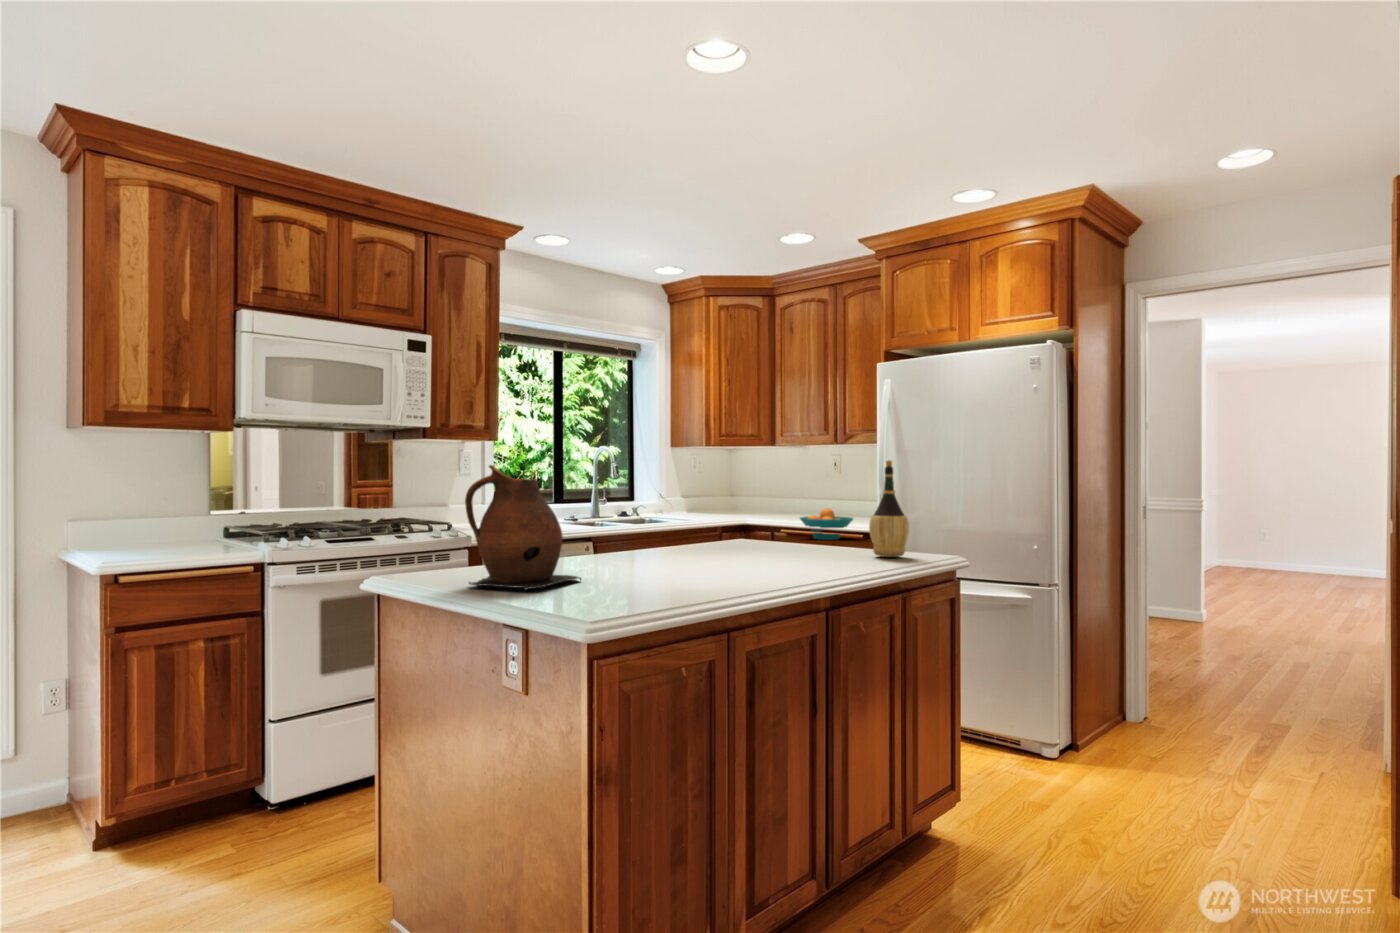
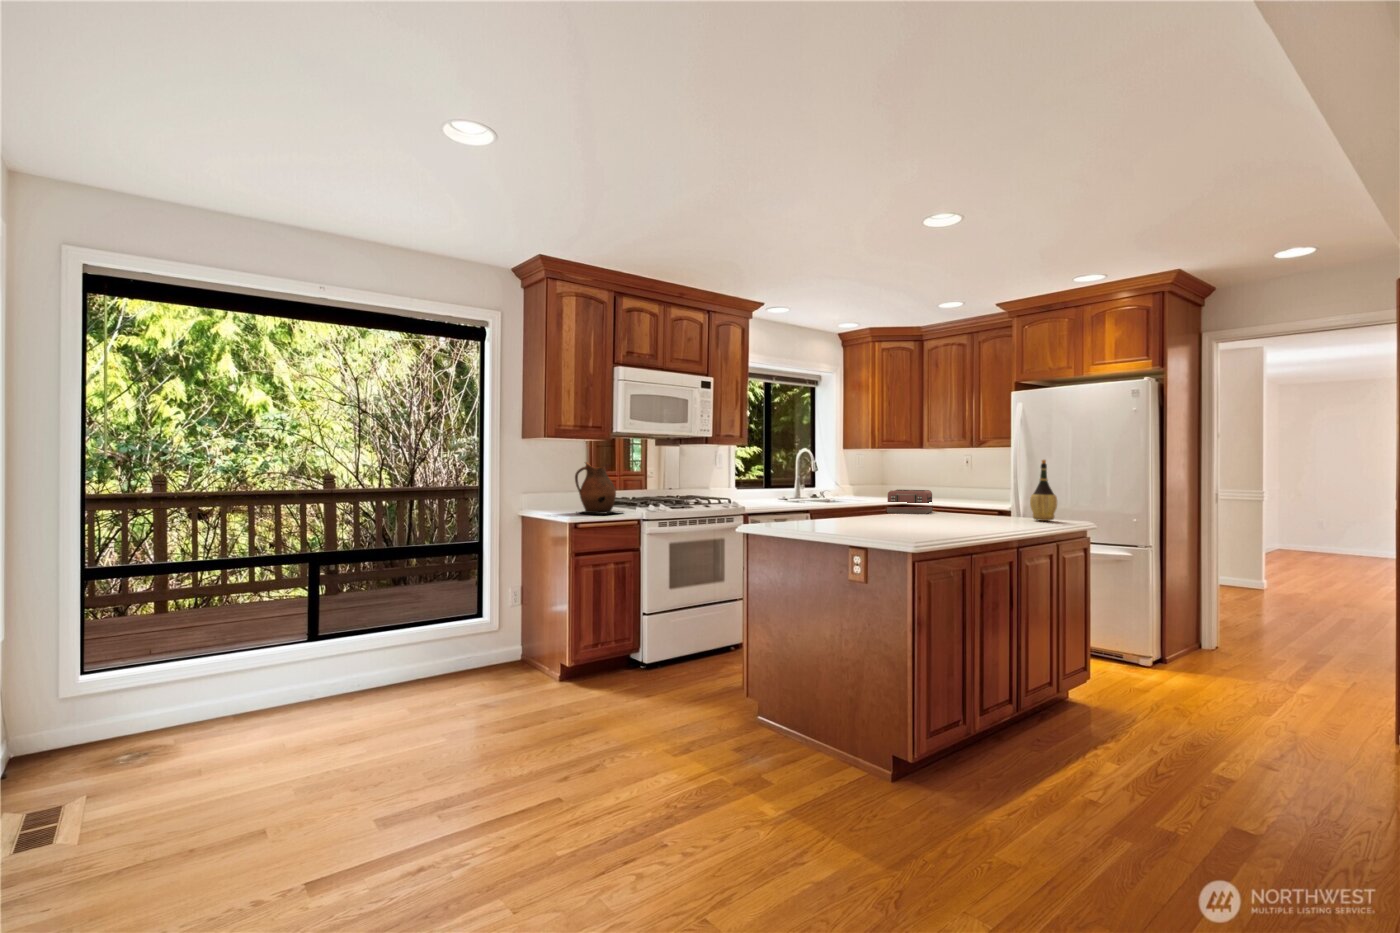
ceramic pitcher: present [465,465,581,590] -> present [575,462,619,514]
toaster: none [717,503,783,538] -> present [887,490,933,514]
fruit bowl: present [800,508,853,540] -> none [949,493,990,516]

